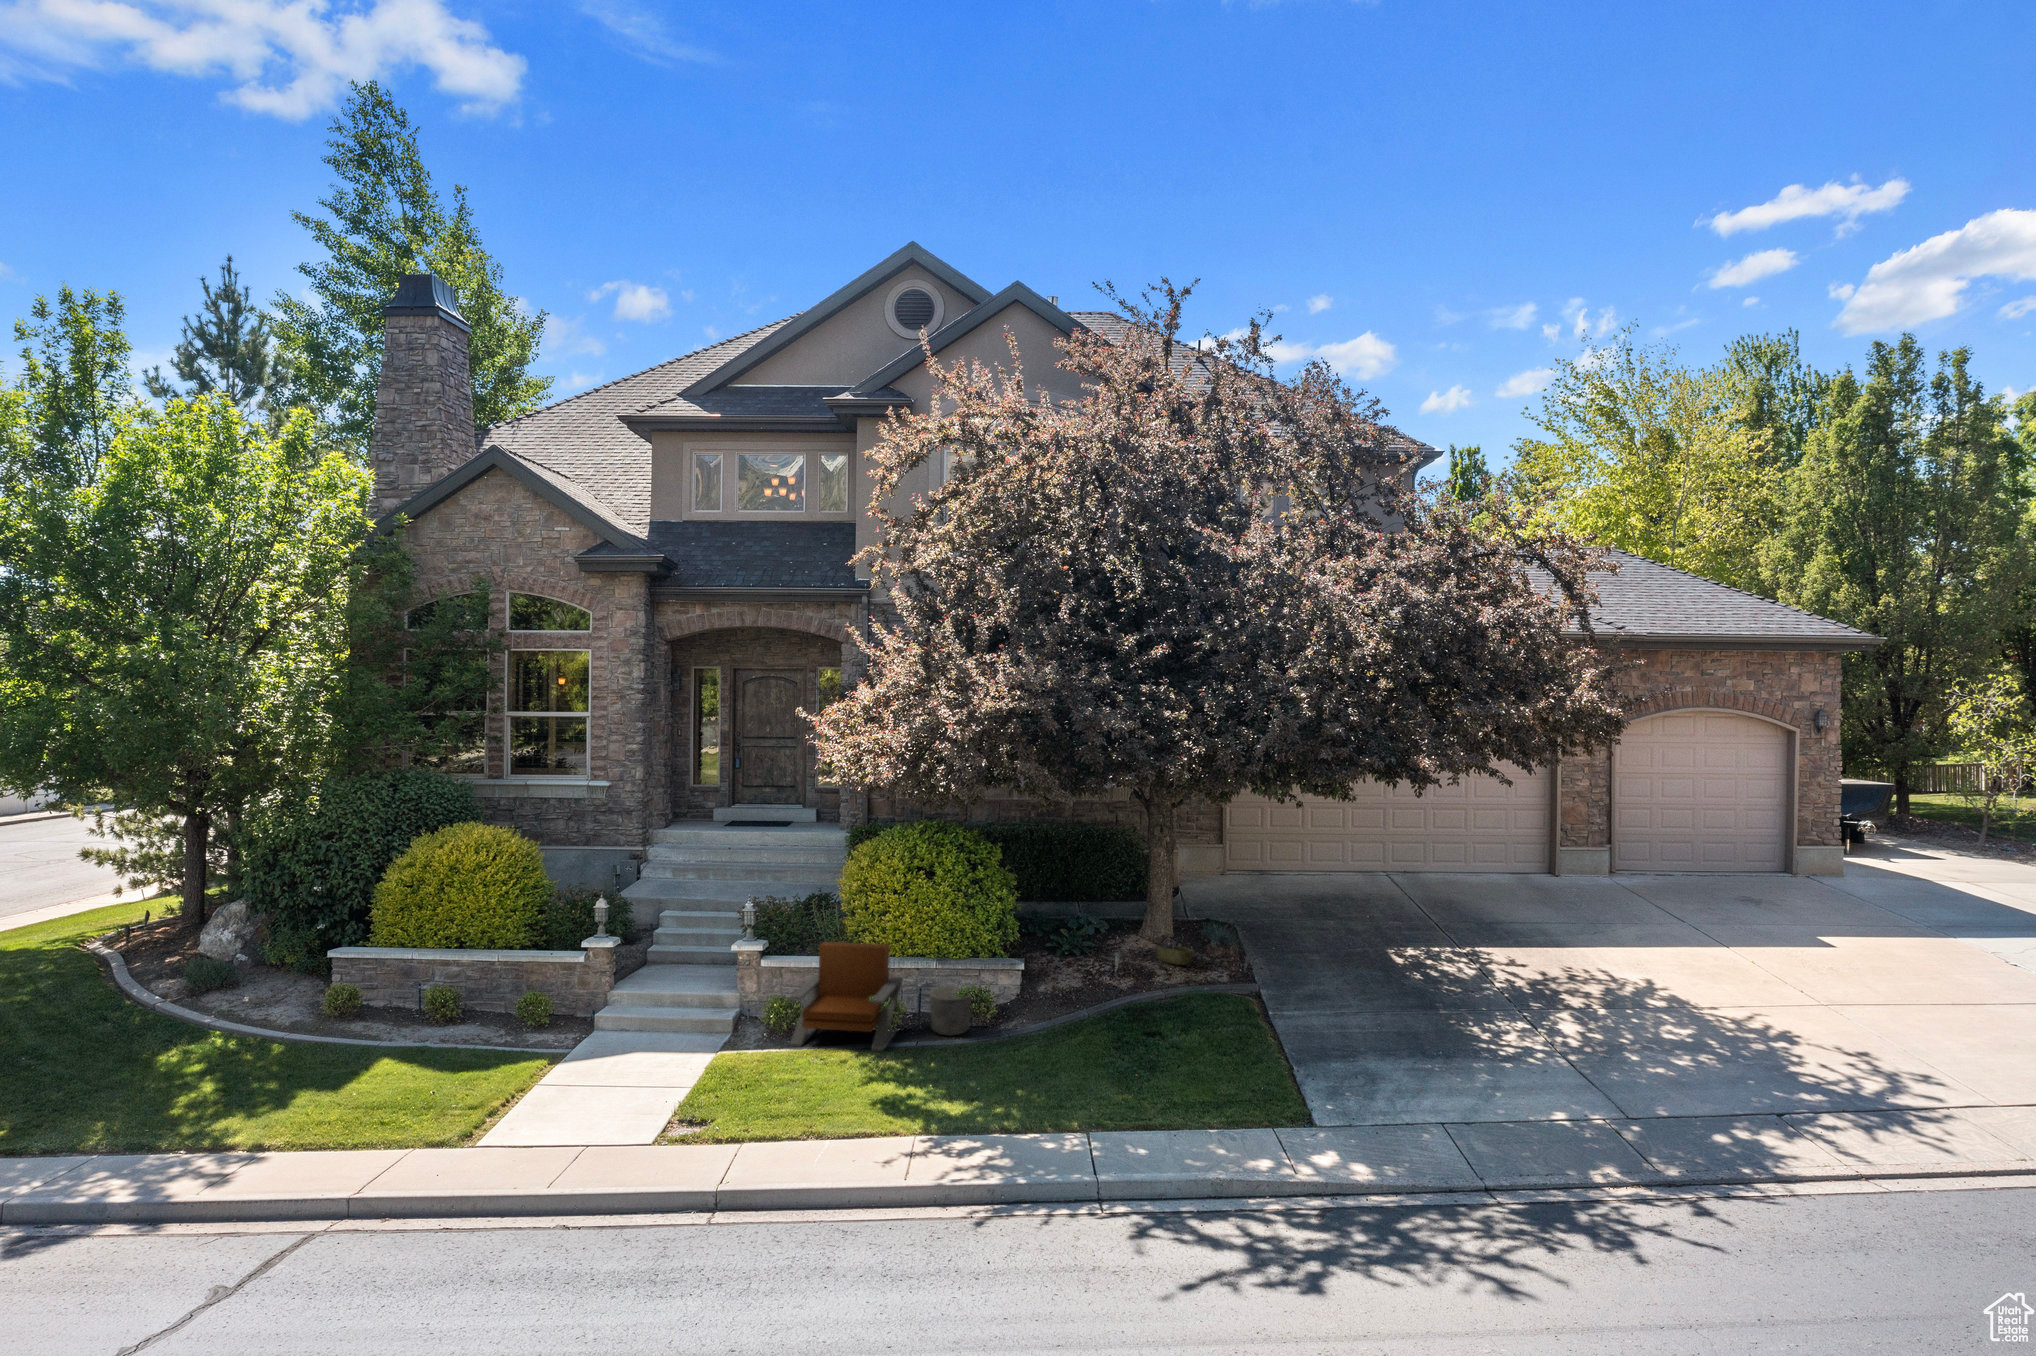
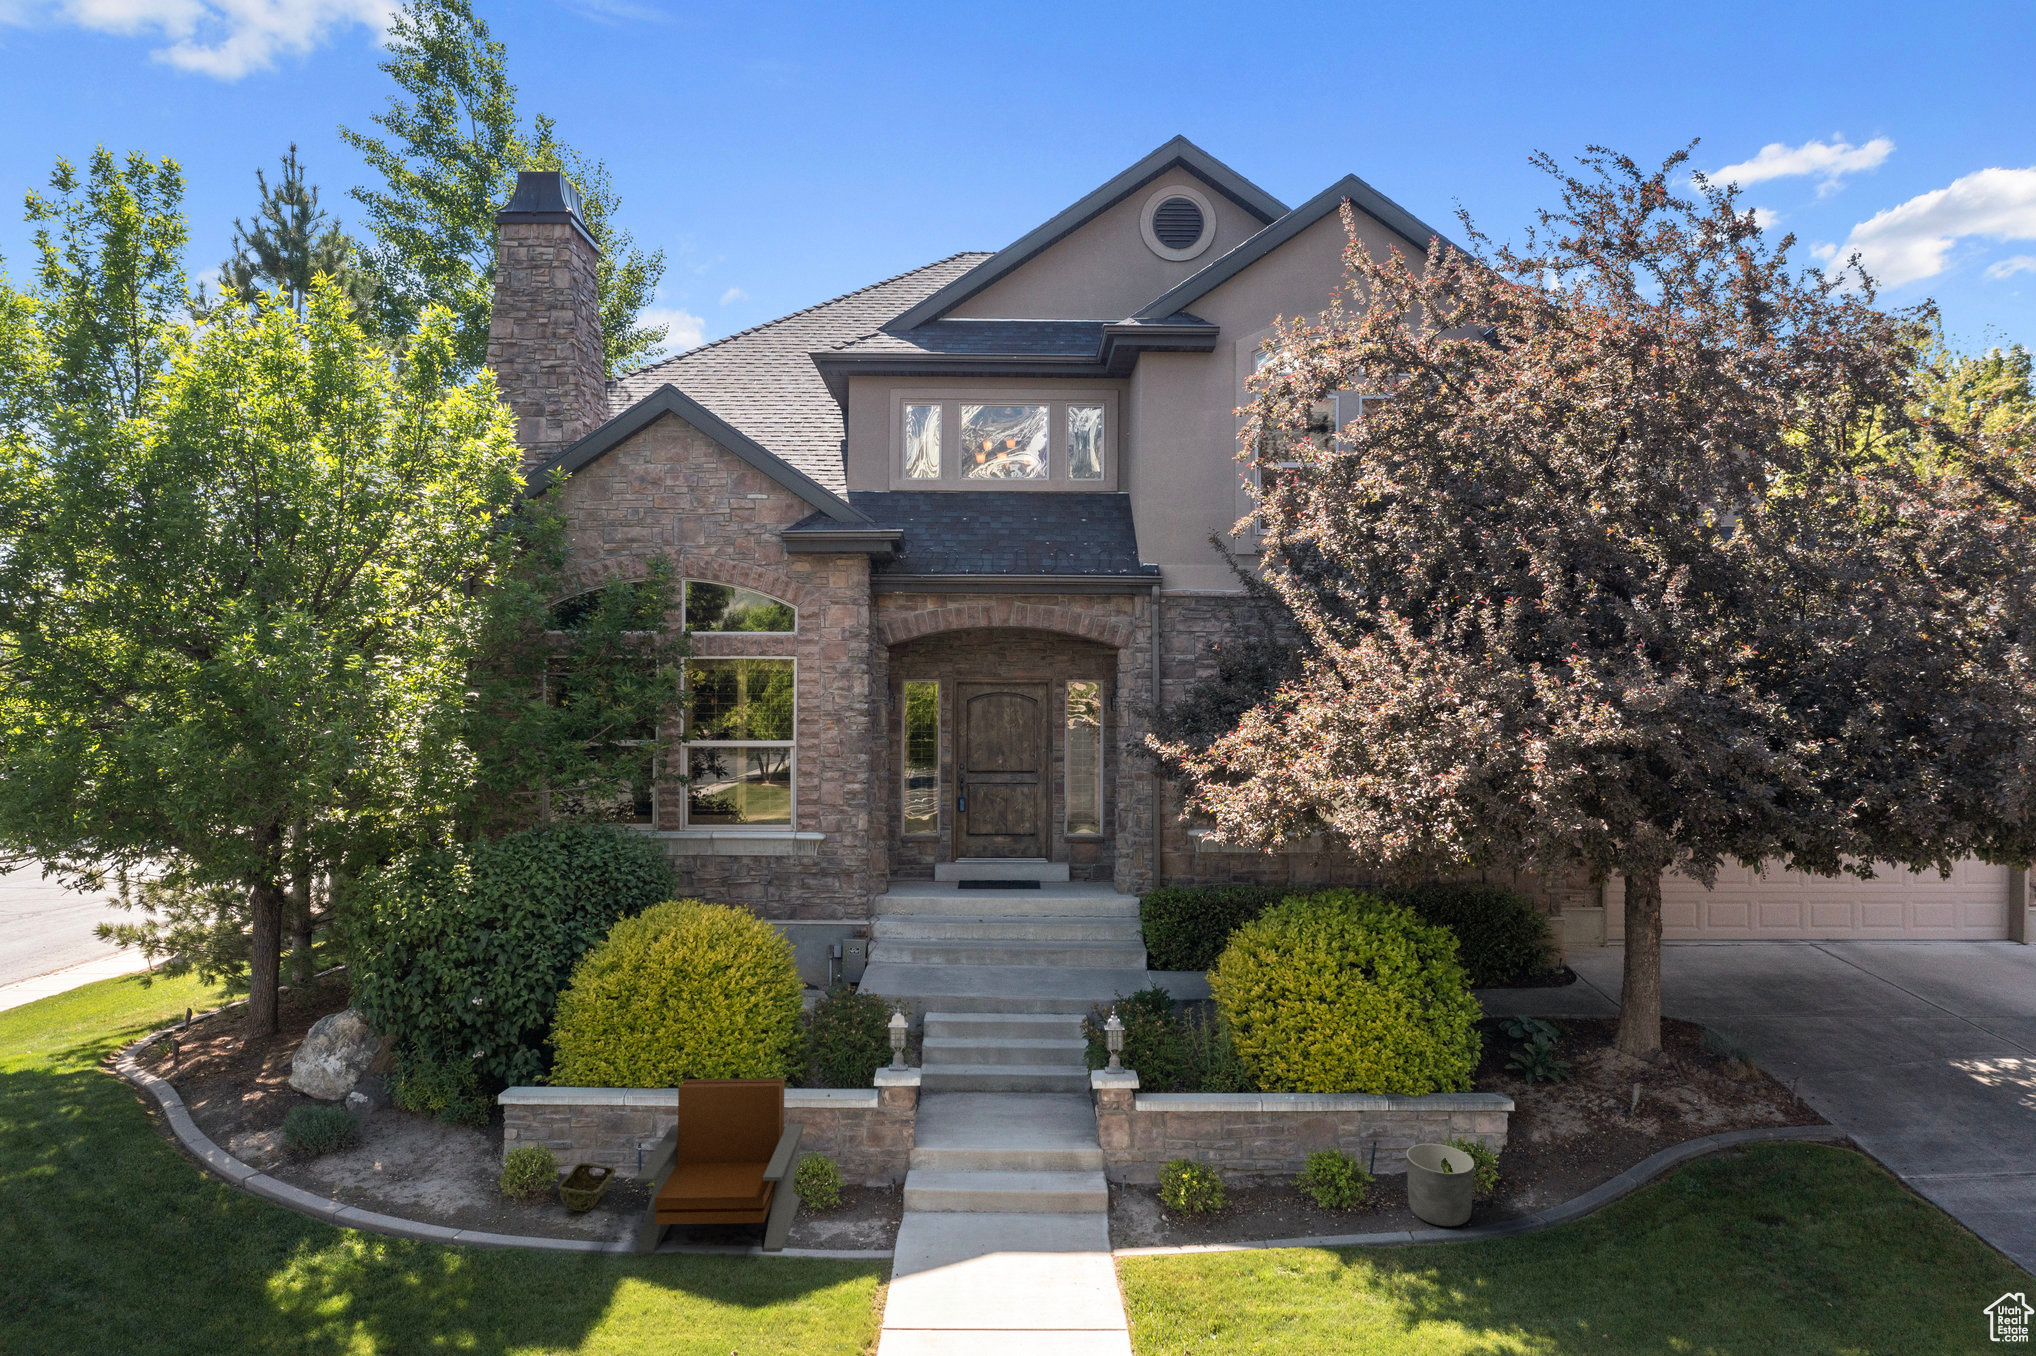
lounge chair: present [790,942,903,1051] -> present [635,1078,804,1253]
woven basket: present [1157,946,1193,965] -> present [558,1163,616,1212]

